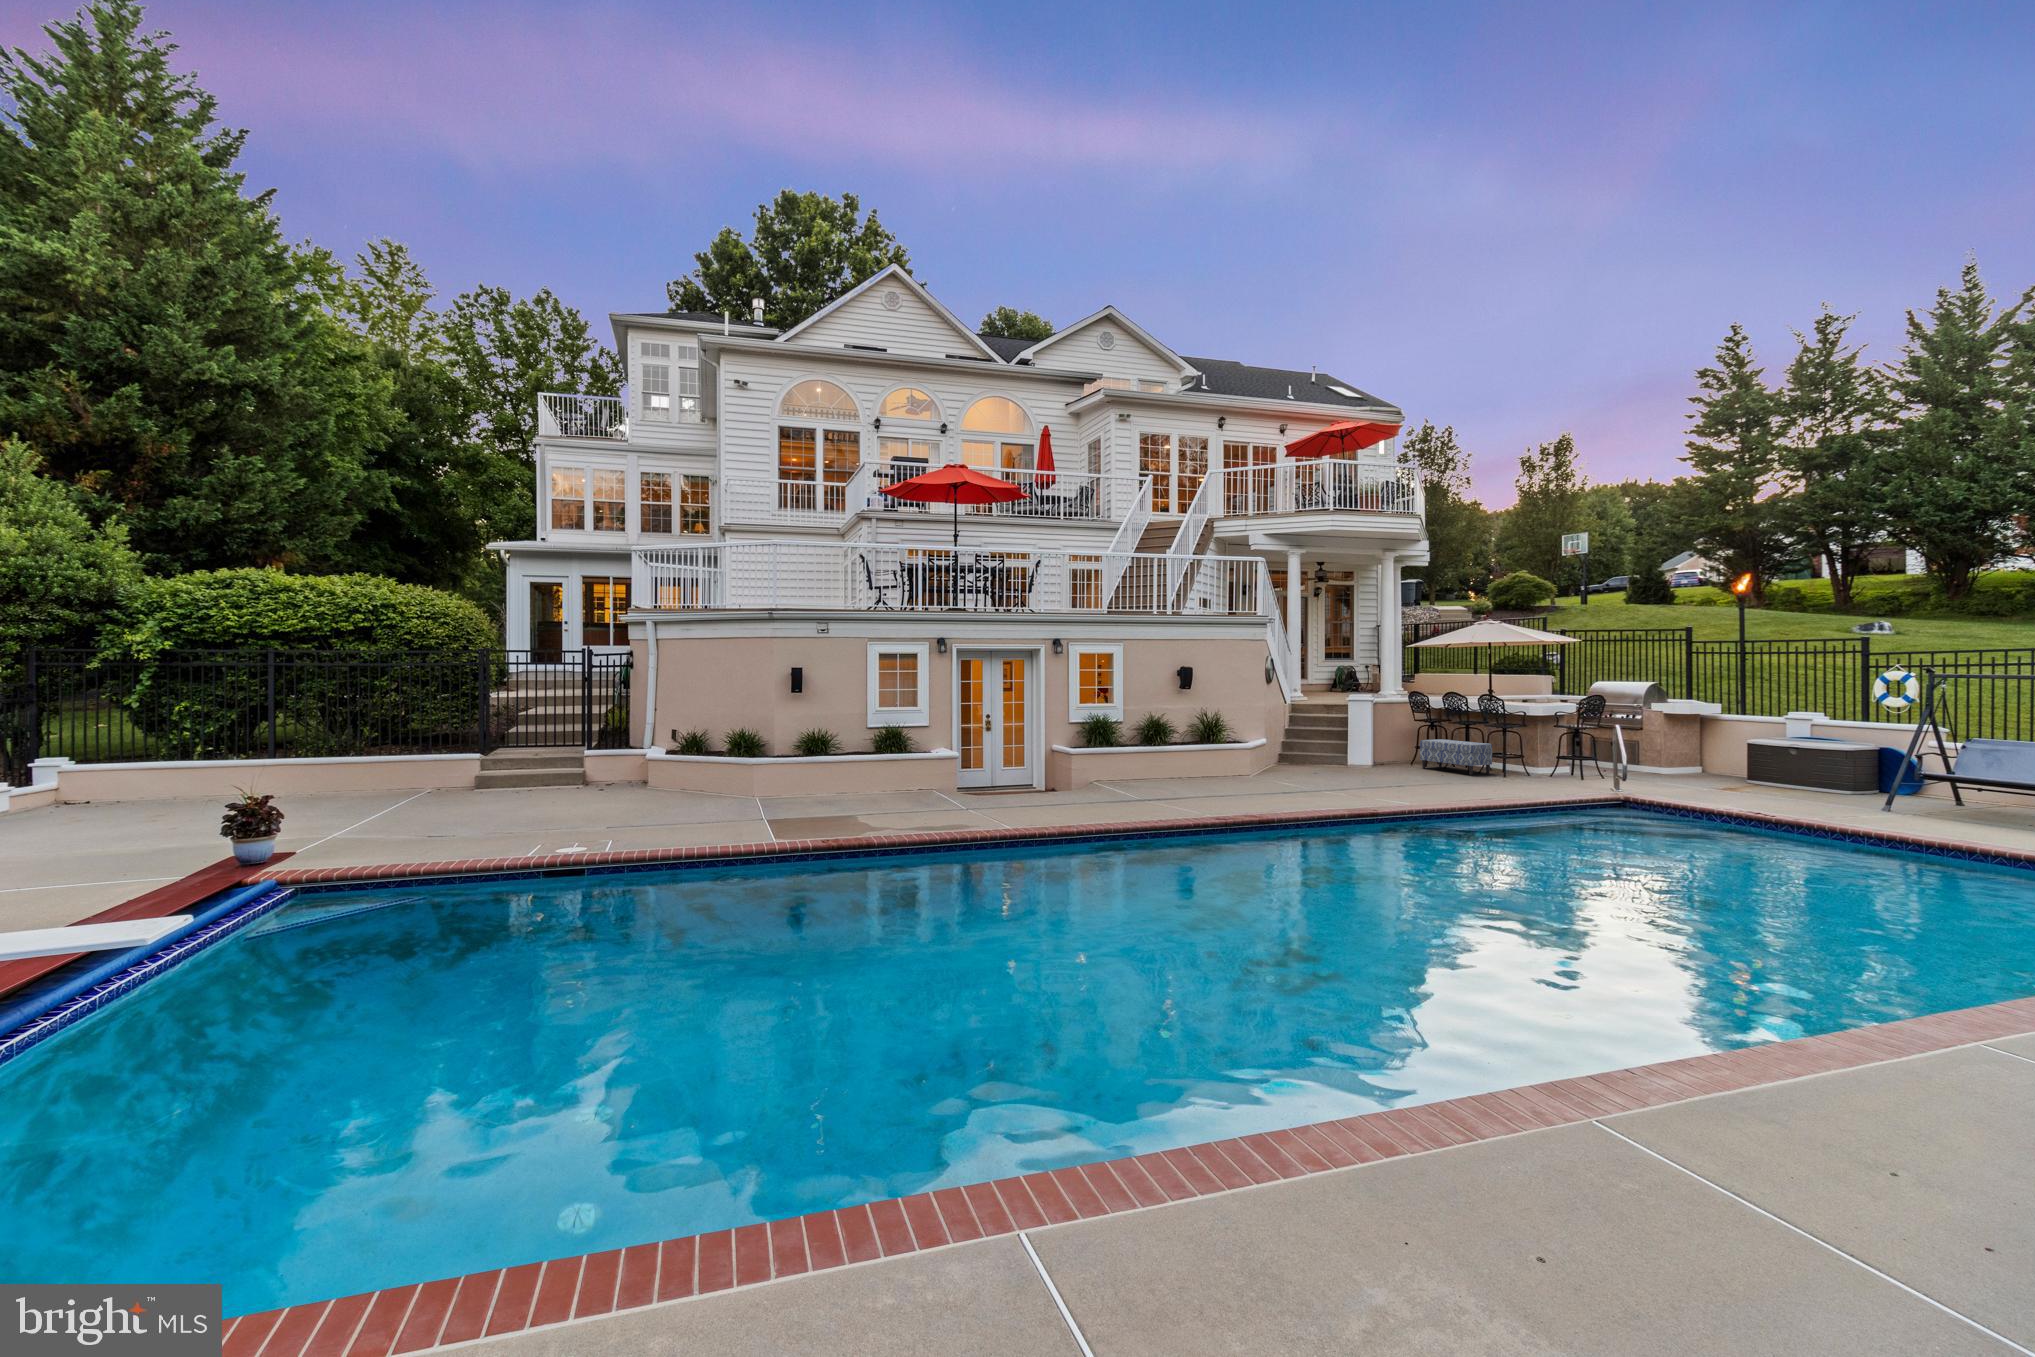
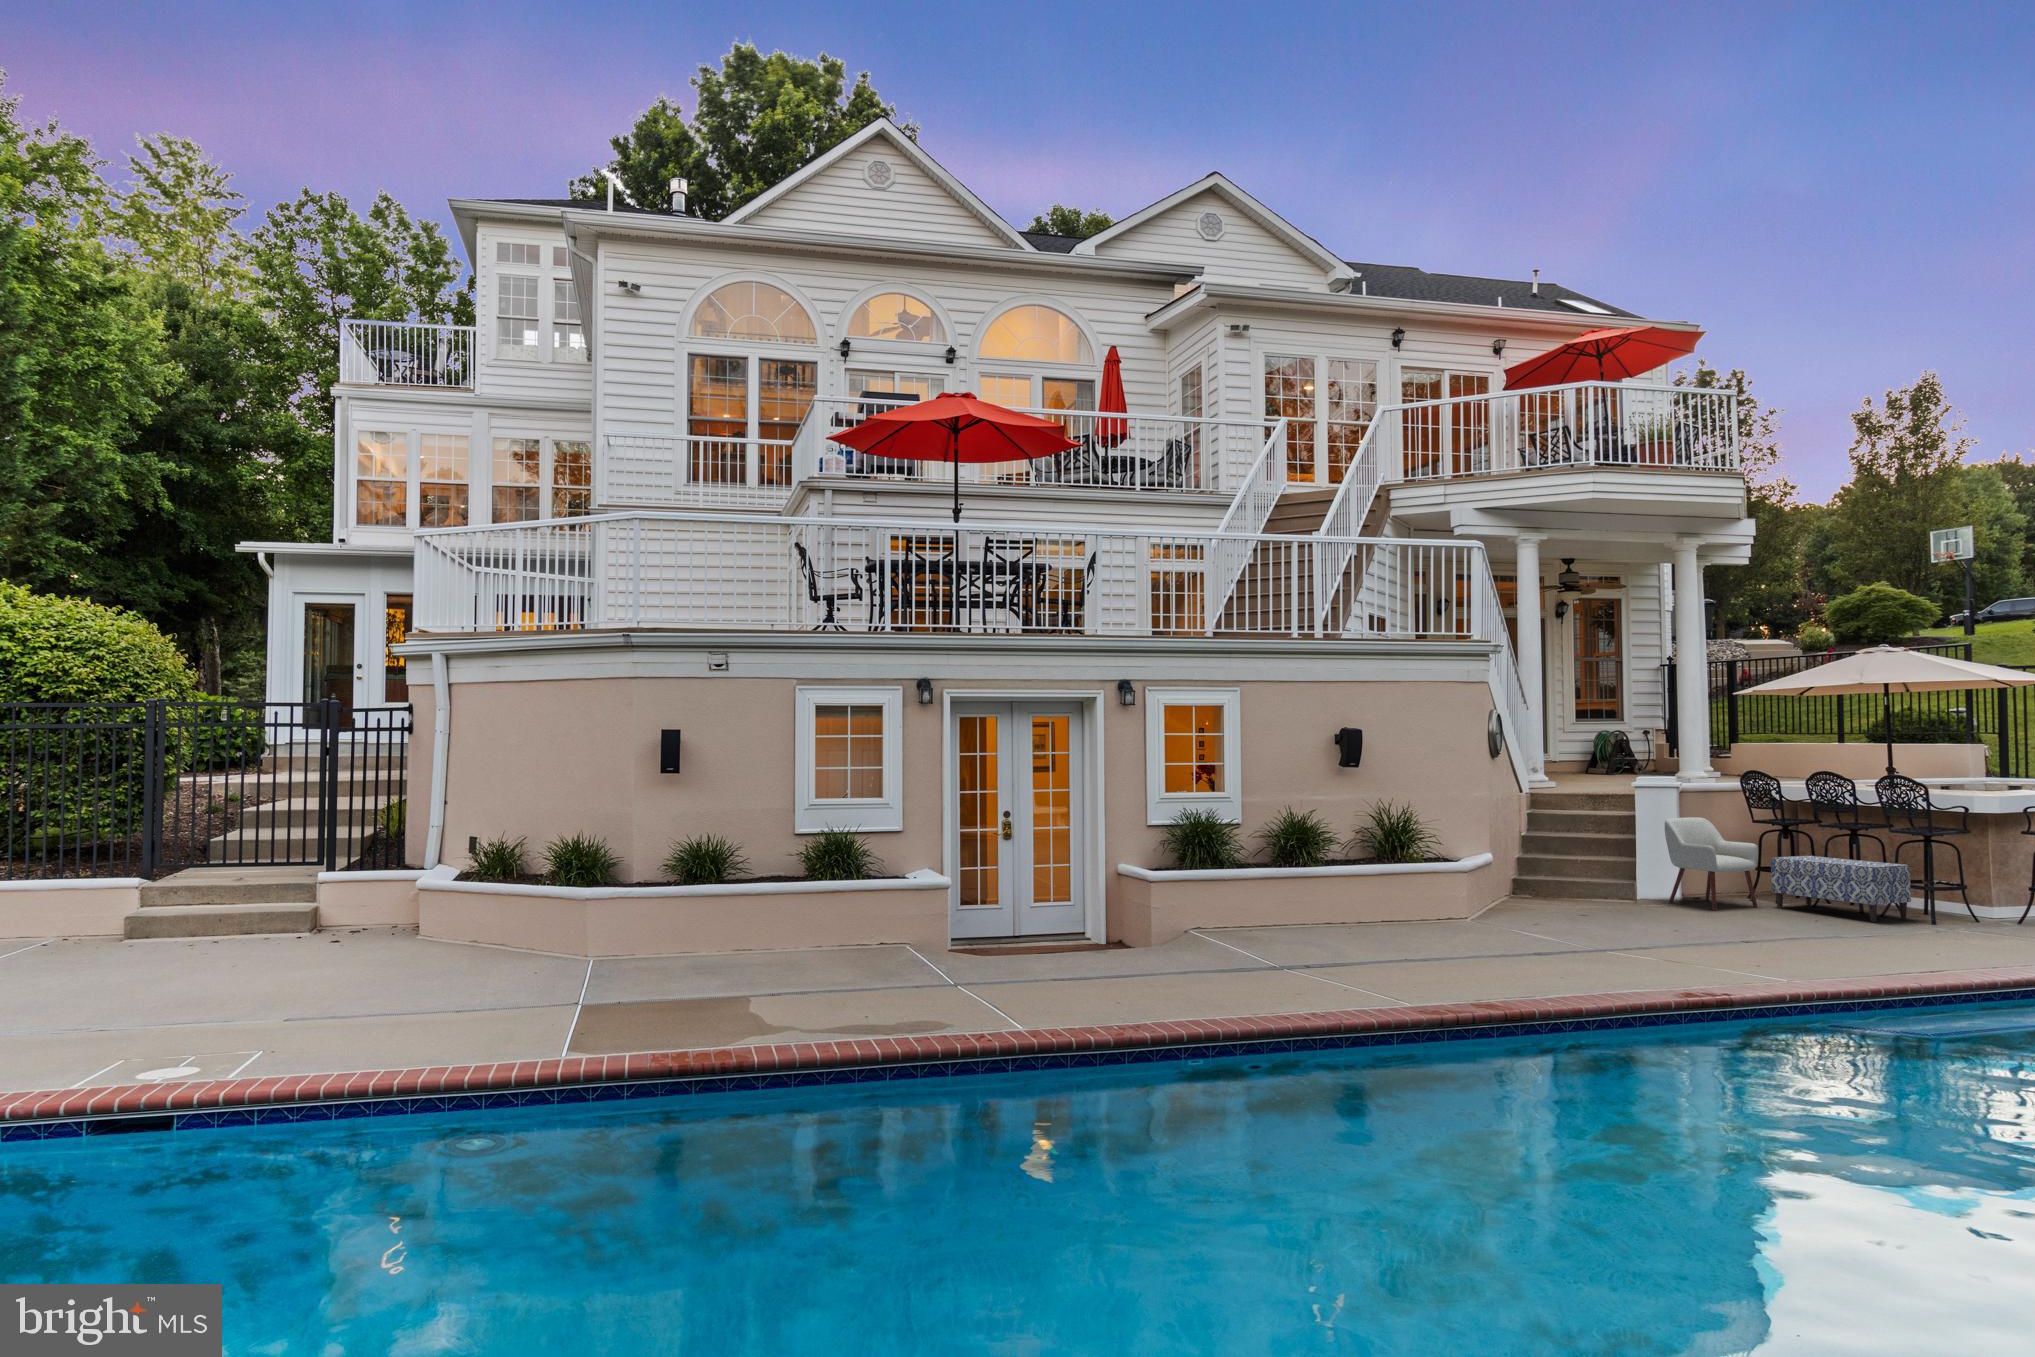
chair: none [1363,718,1413,770] -> present [1665,817,1758,910]

